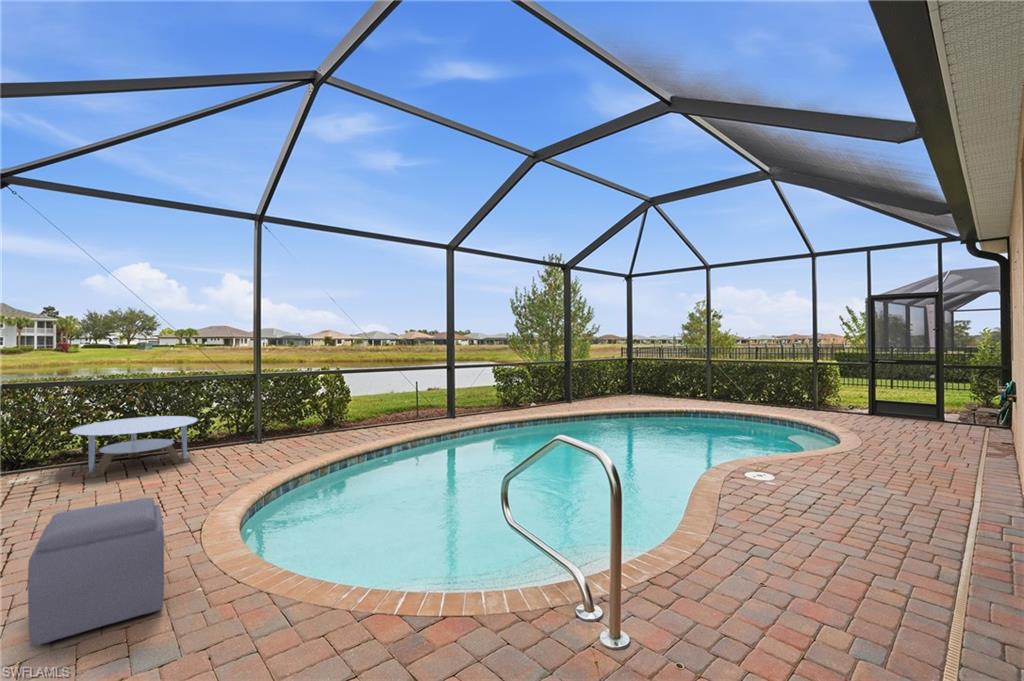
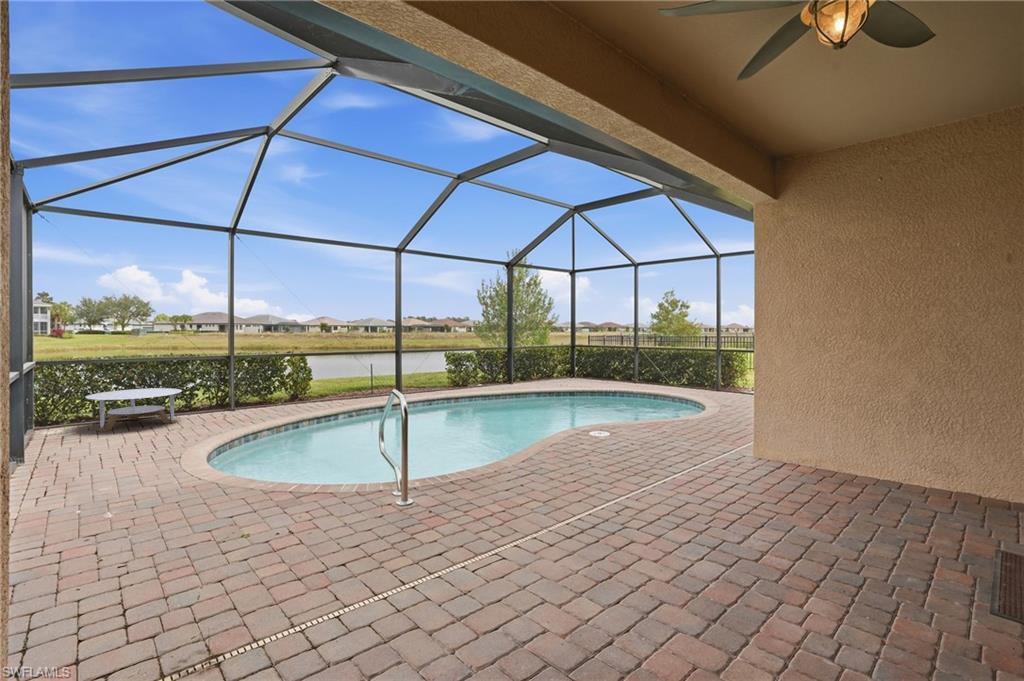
ottoman: present [28,498,164,647] -> none [81,429,156,503]

